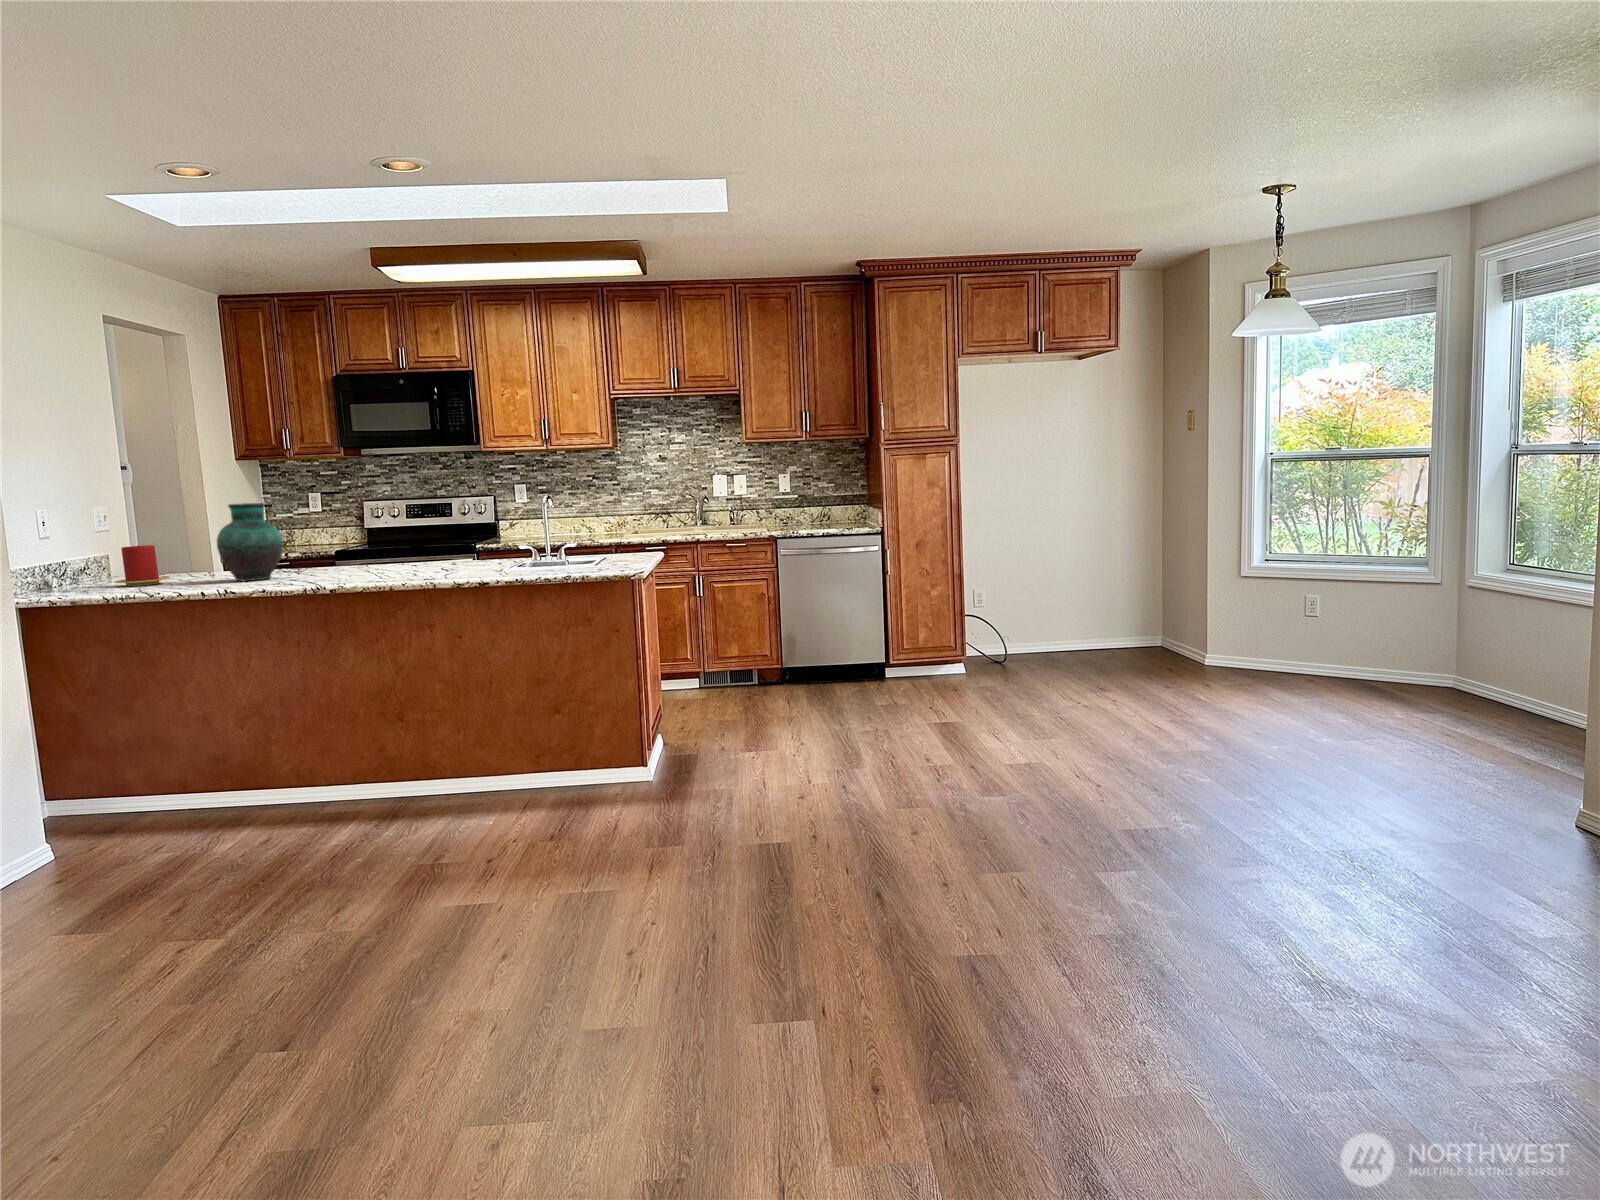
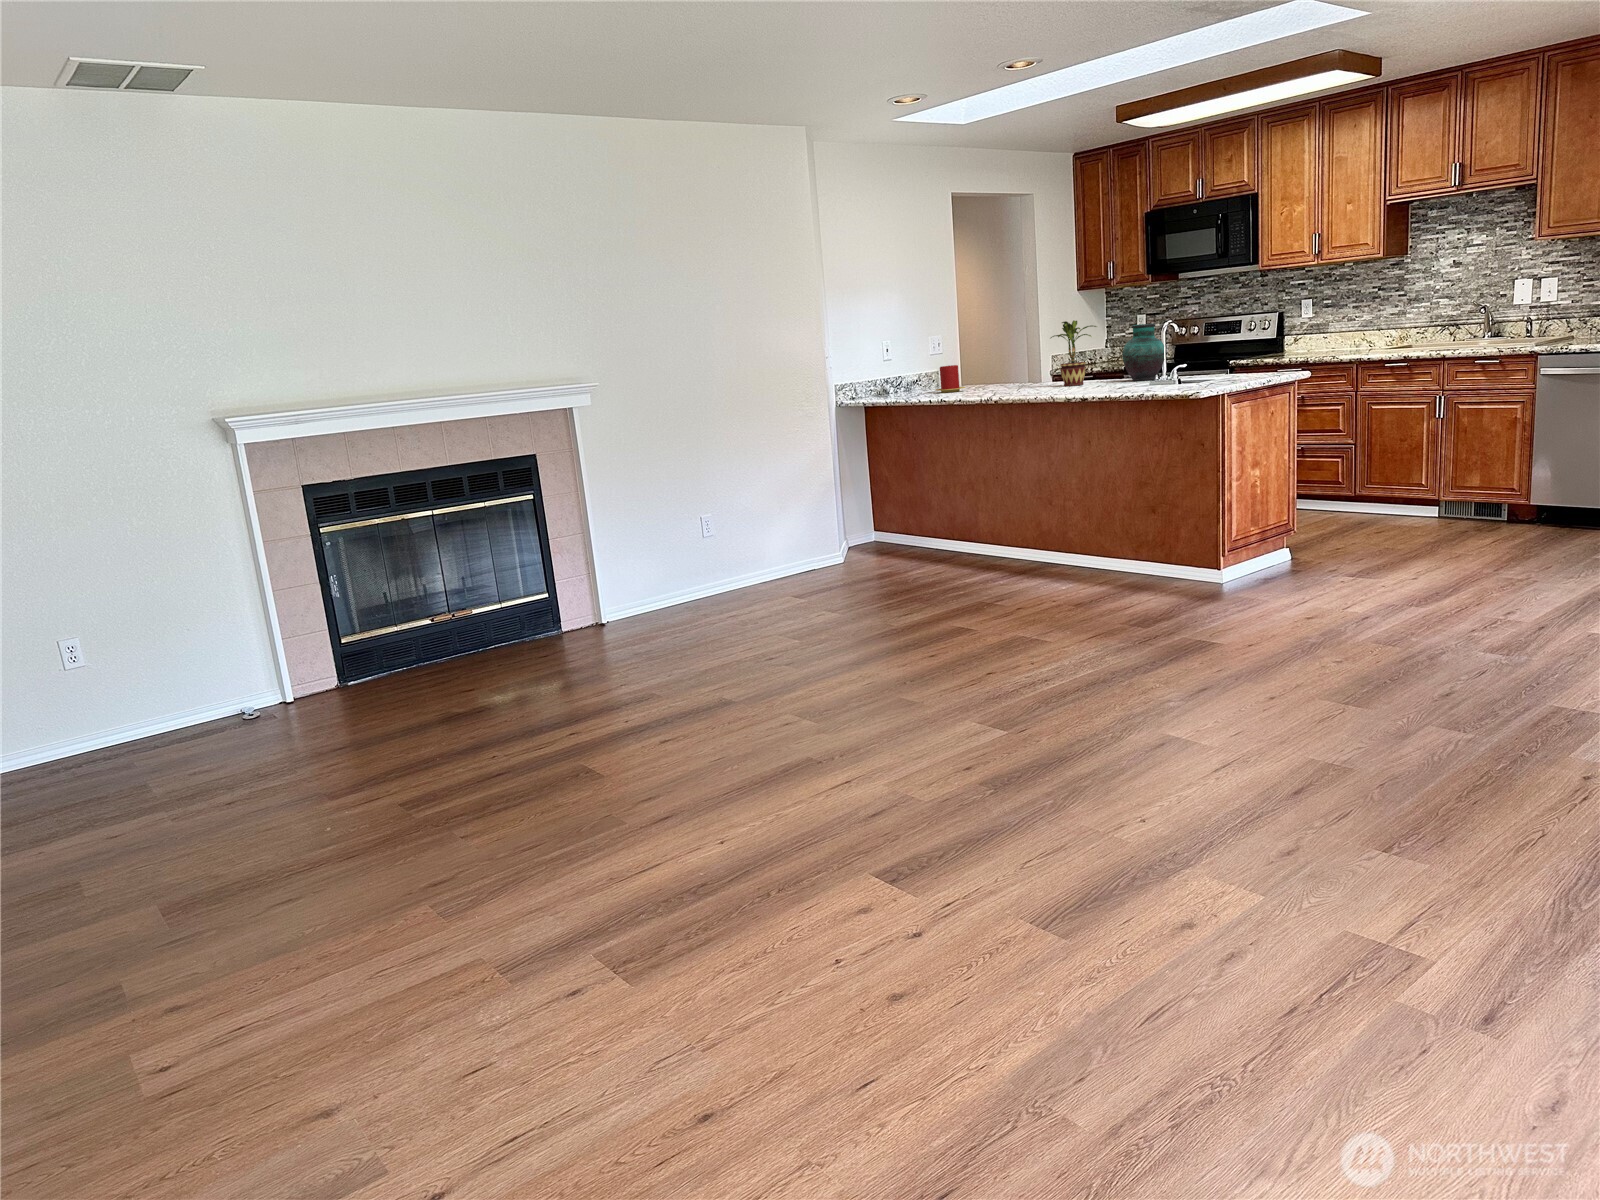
potted plant: none [320,488,381,572] -> present [1051,320,1097,386]
vase: present [217,503,283,581] -> present [1122,324,1164,381]

